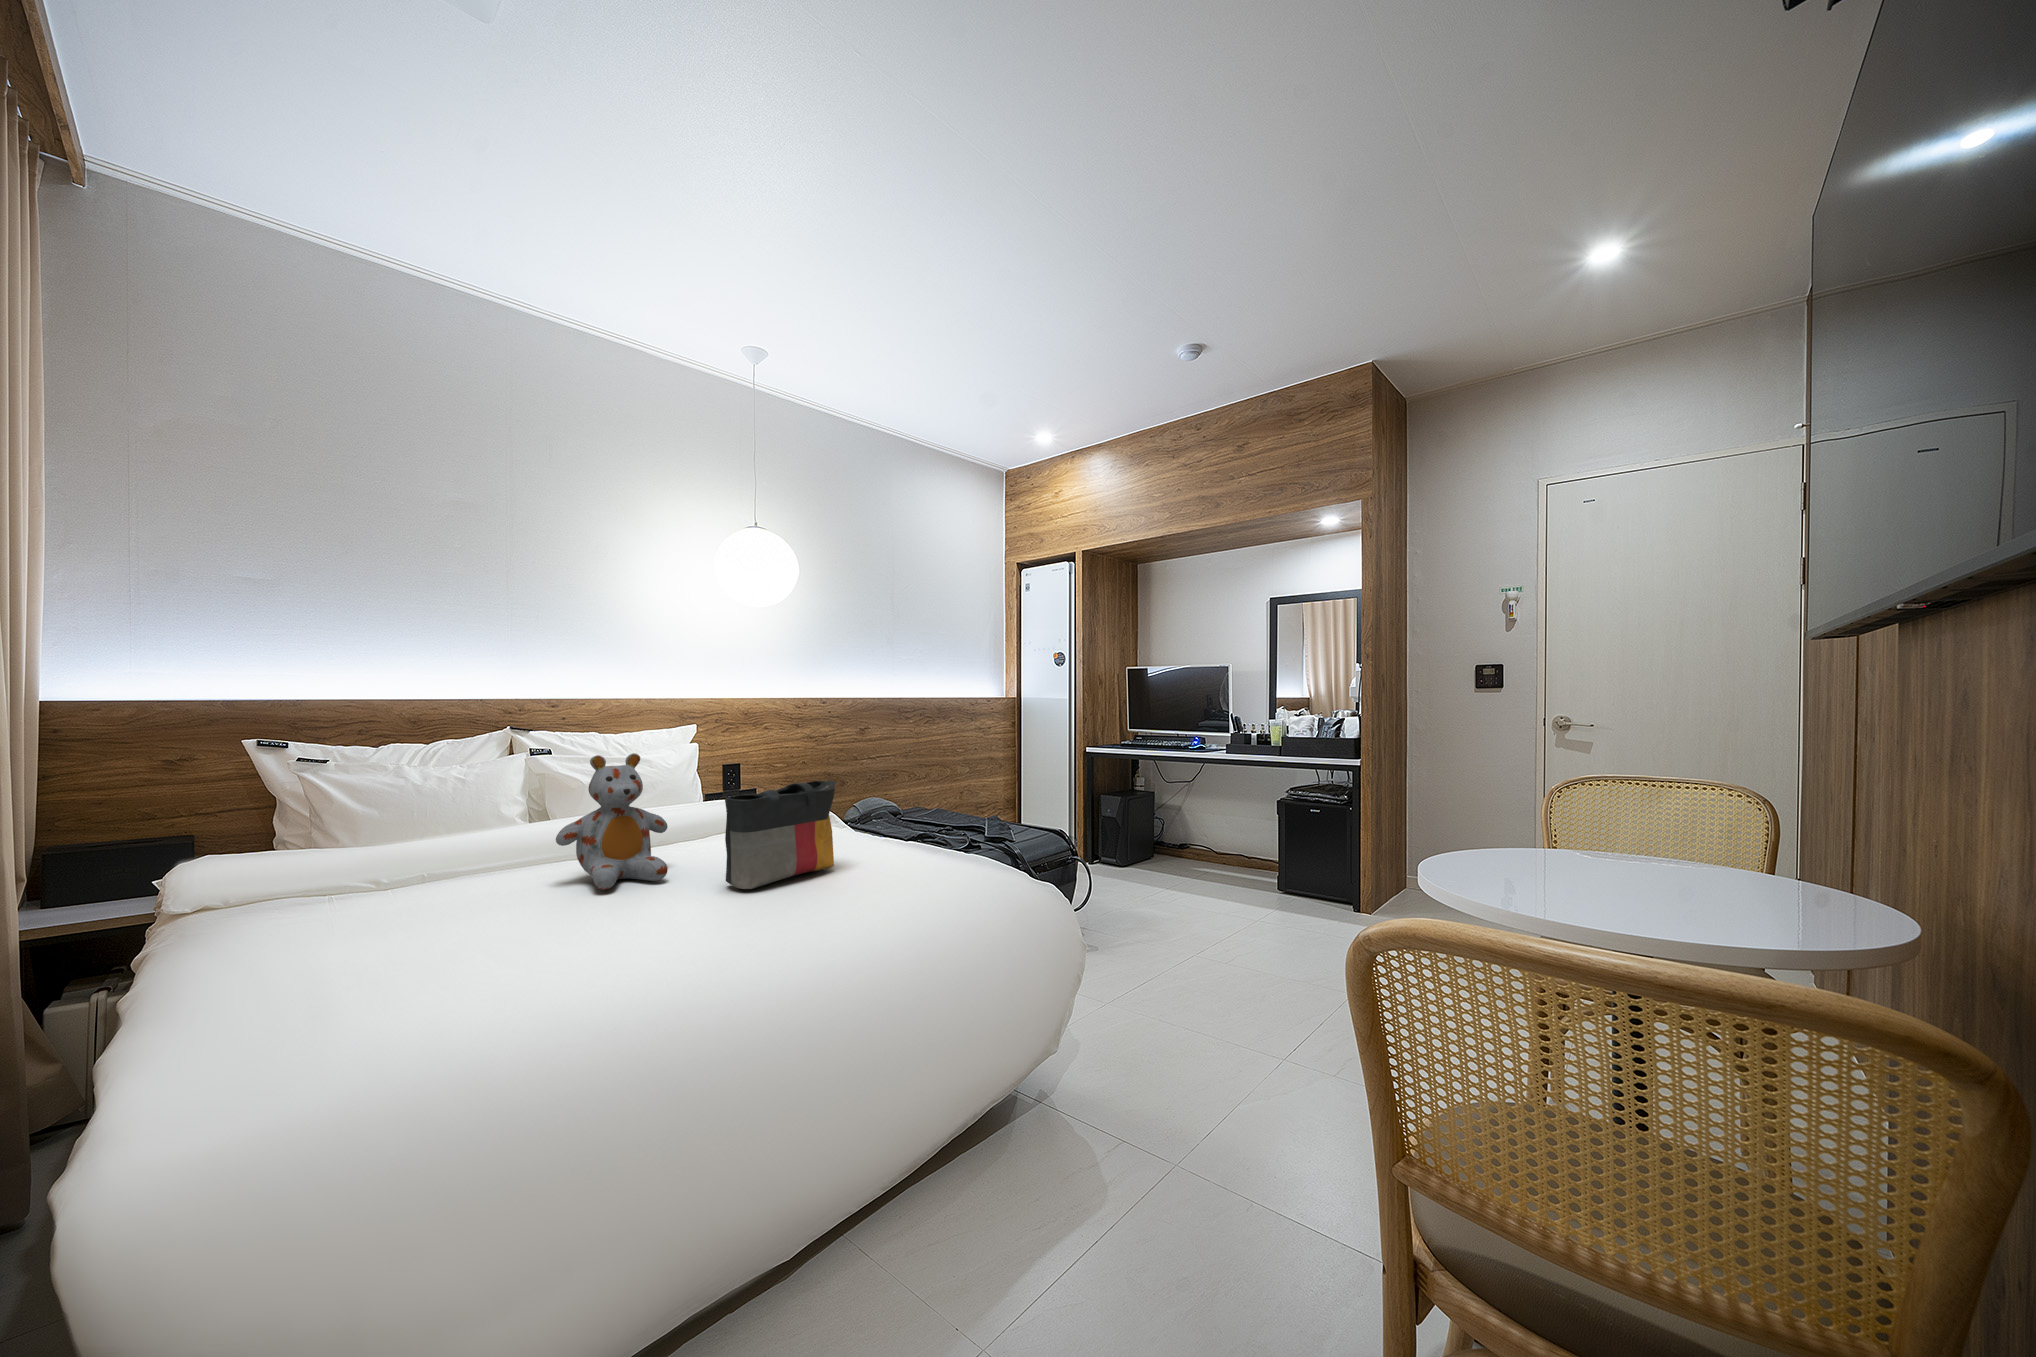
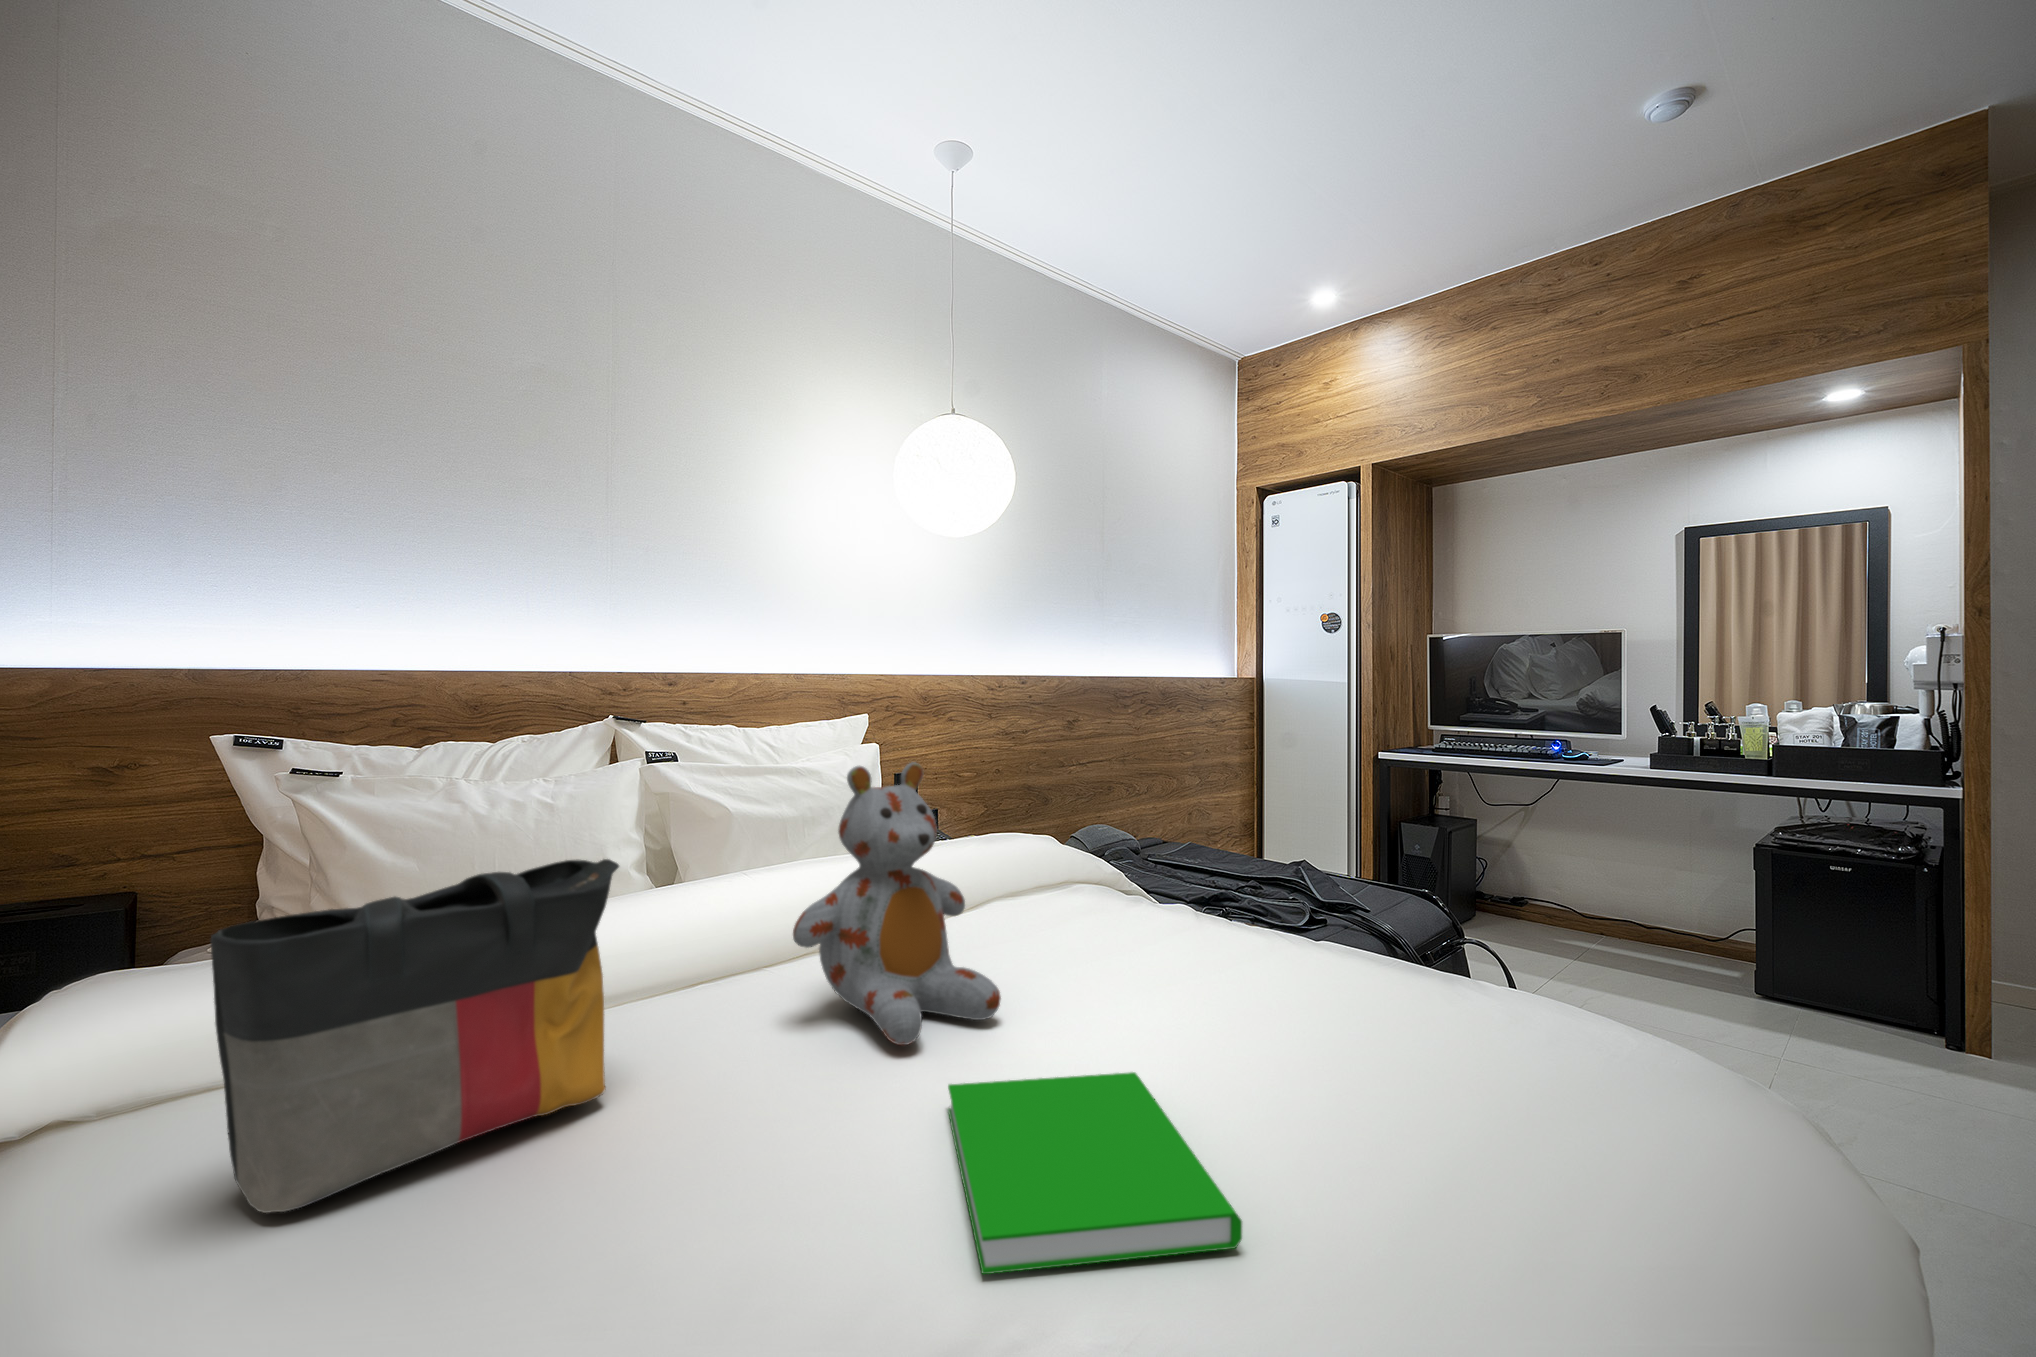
tote bag: present [725,780,836,889] -> present [211,859,619,1213]
book: none [564,894,703,951] -> present [948,1072,1242,1274]

